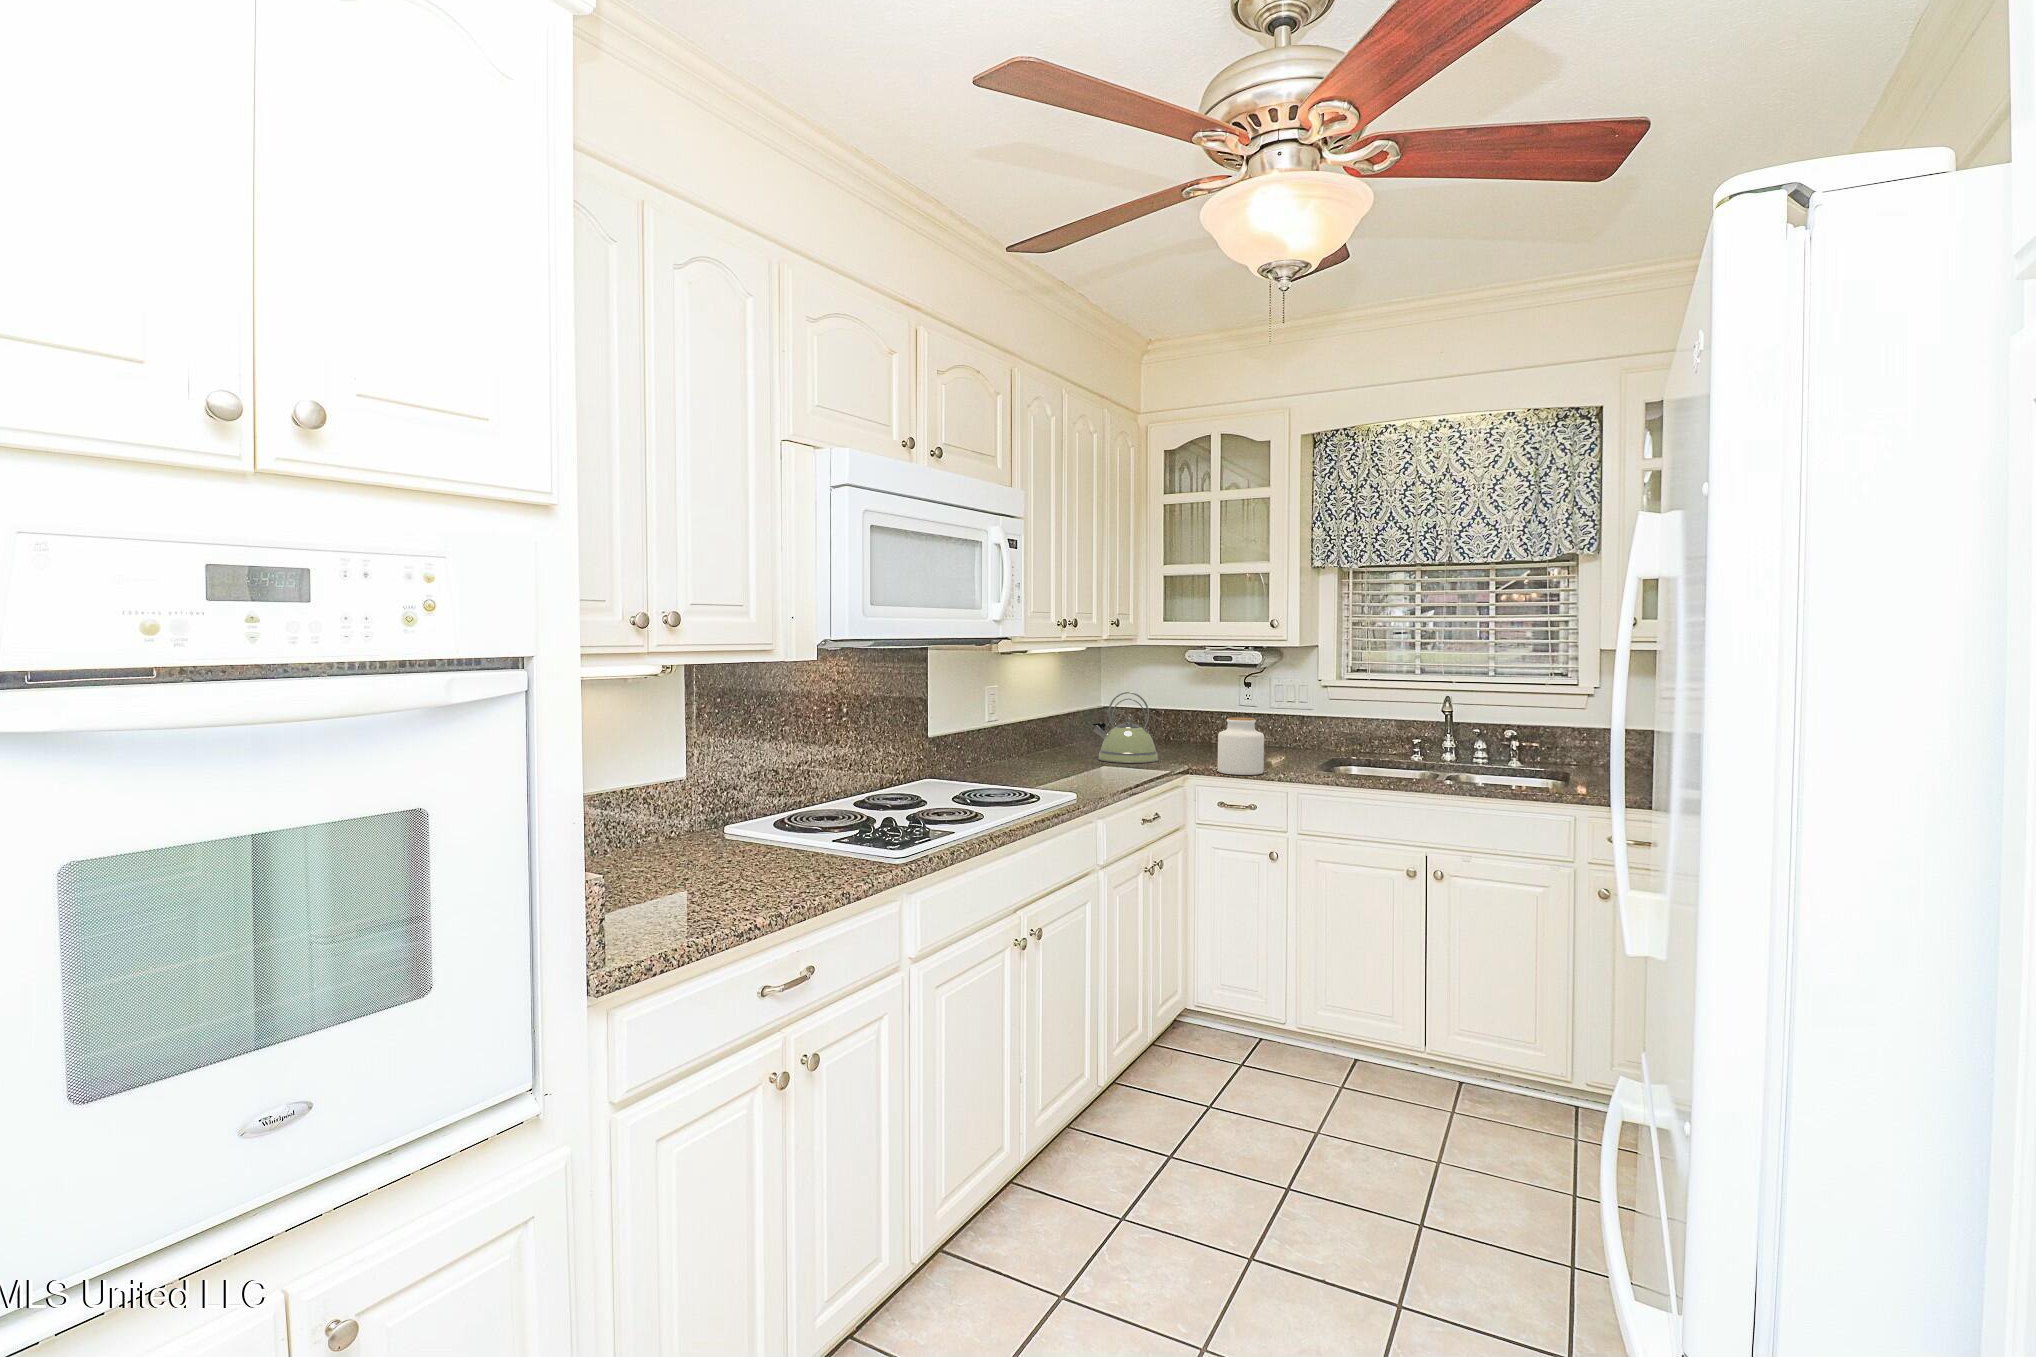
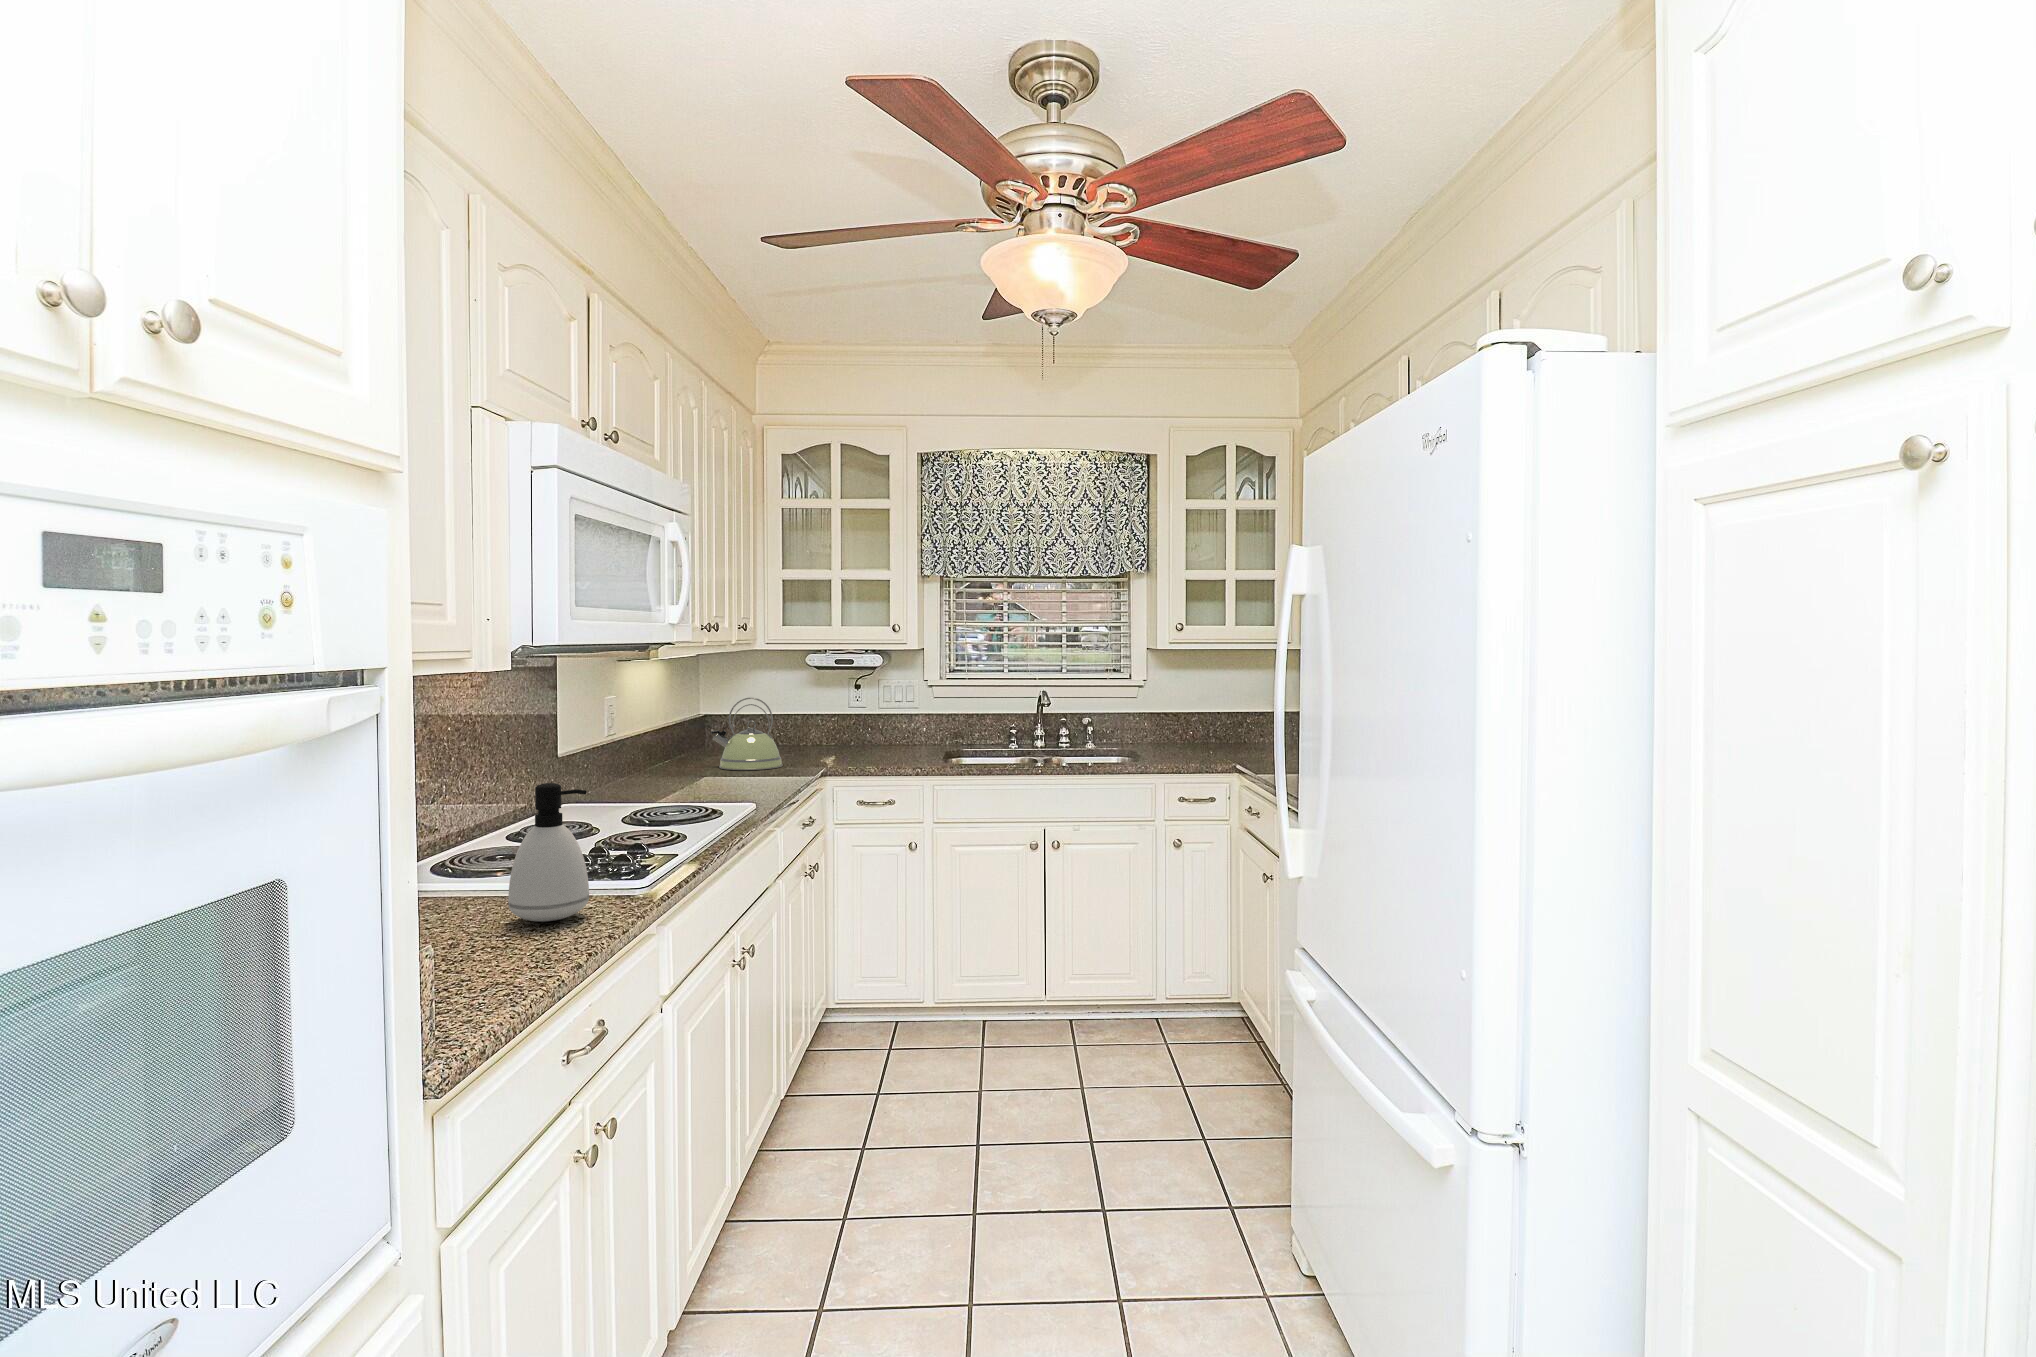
jar: present [1218,717,1264,775] -> none [854,718,897,773]
soap dispenser: none [759,754,823,872] -> present [508,783,589,922]

